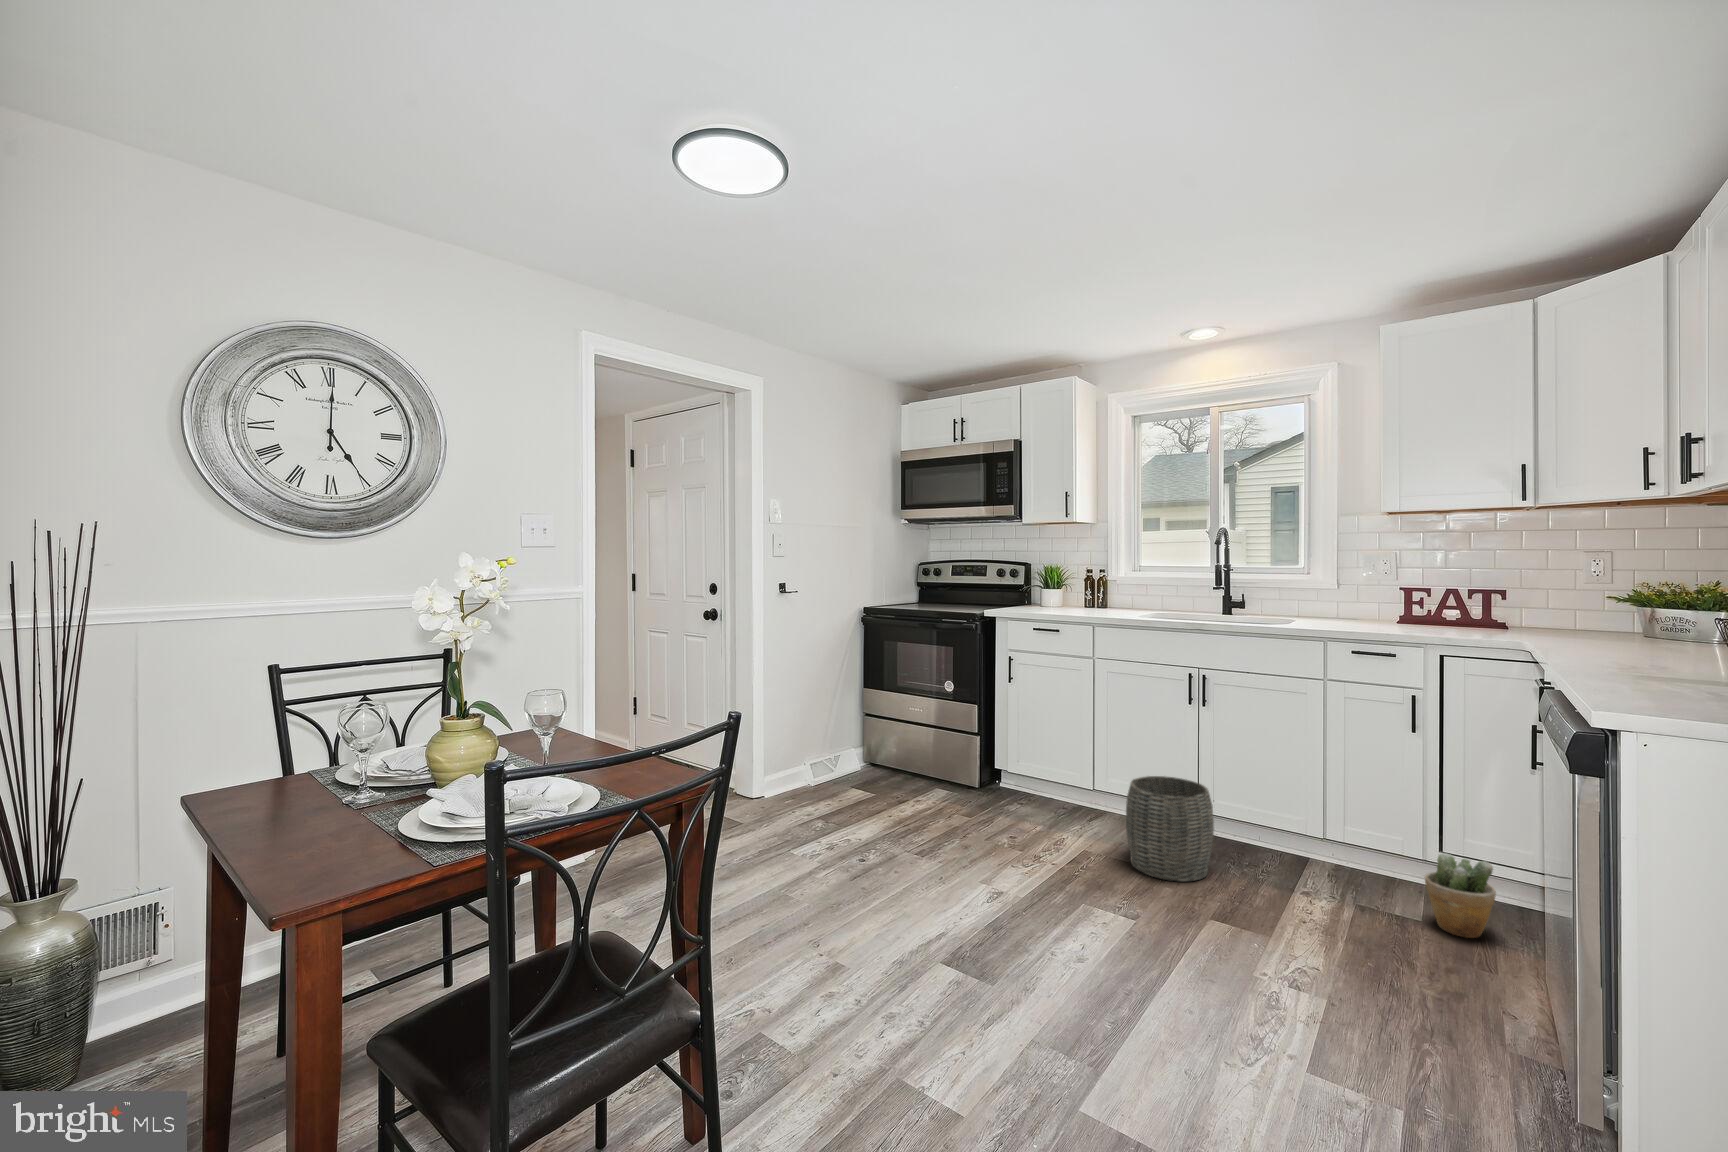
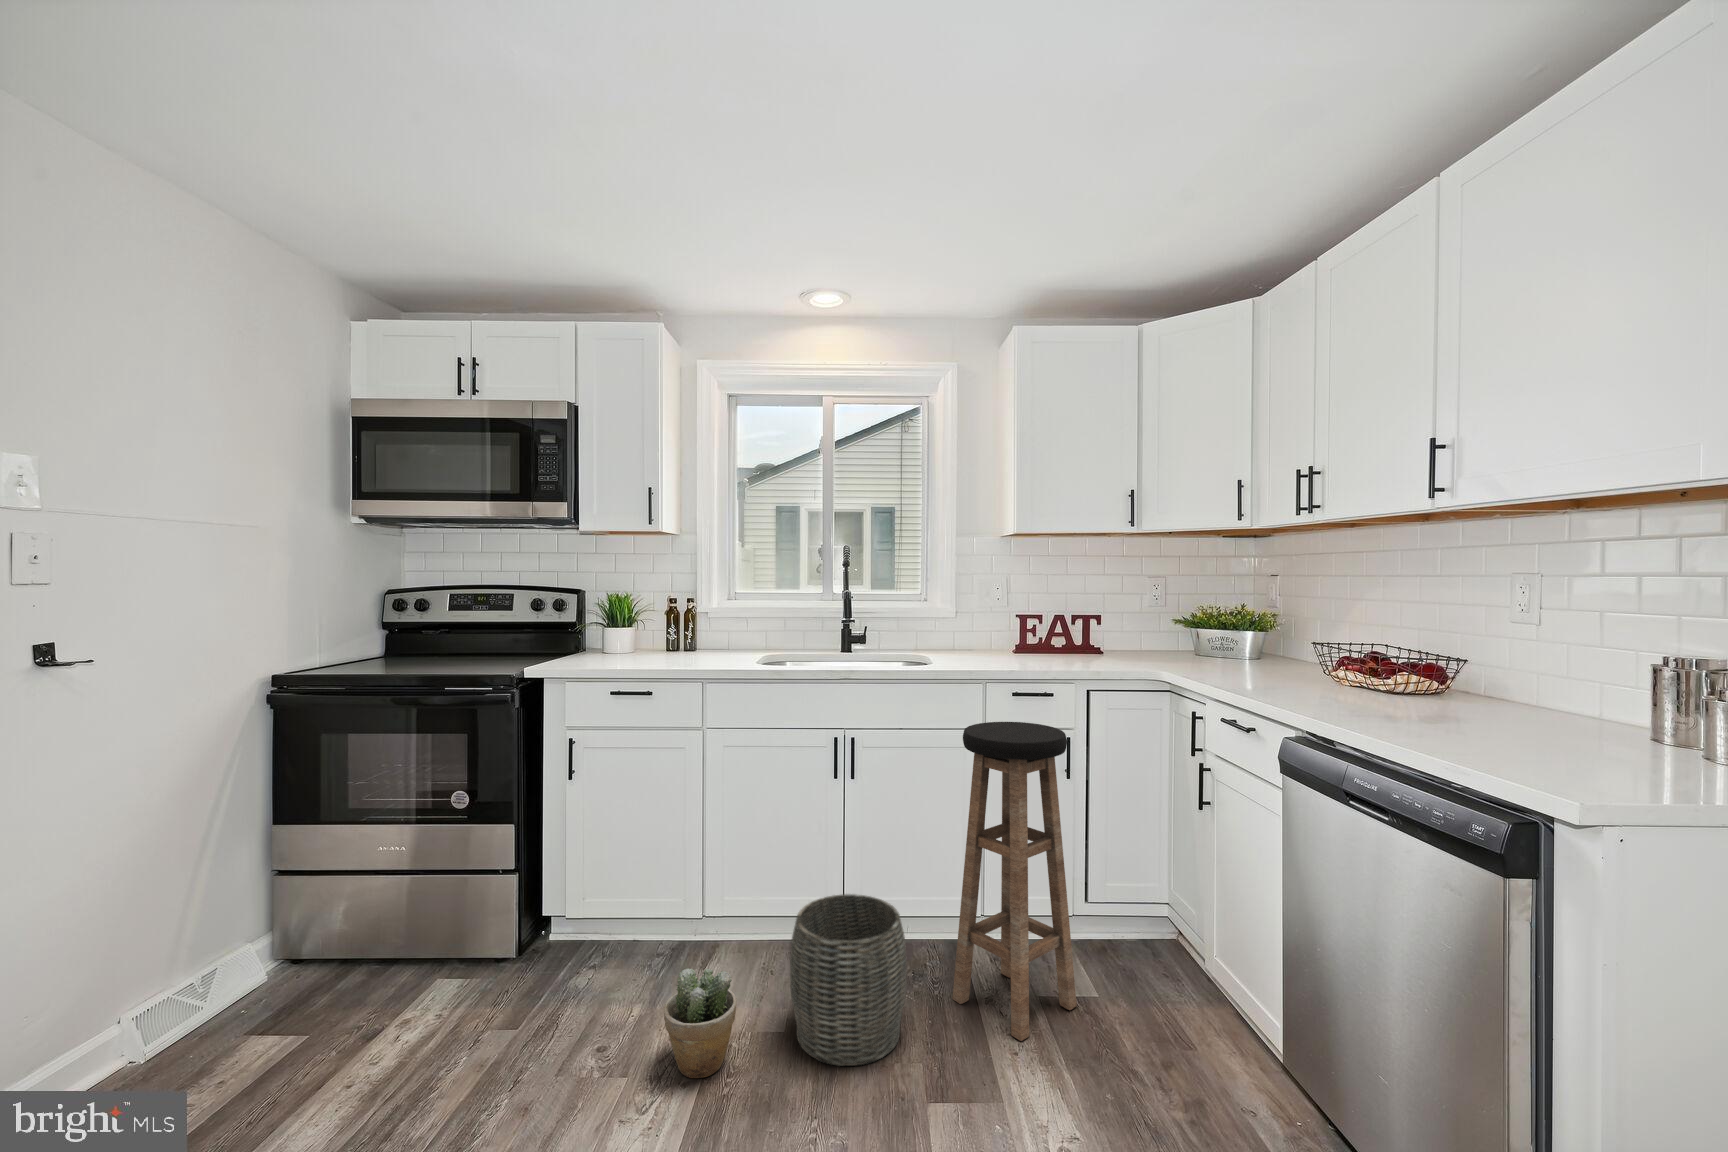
bar stool: none [1264,667,1376,905] -> present [952,722,1077,1041]
potted plant: present [1425,853,1496,938] -> present [663,968,737,1078]

